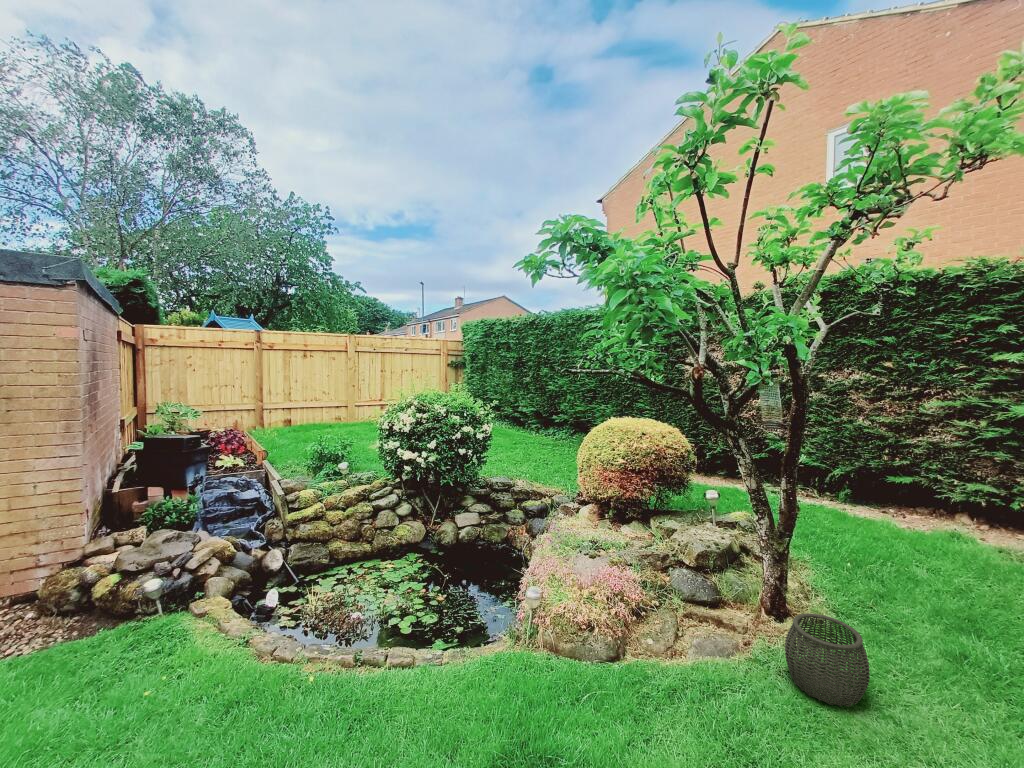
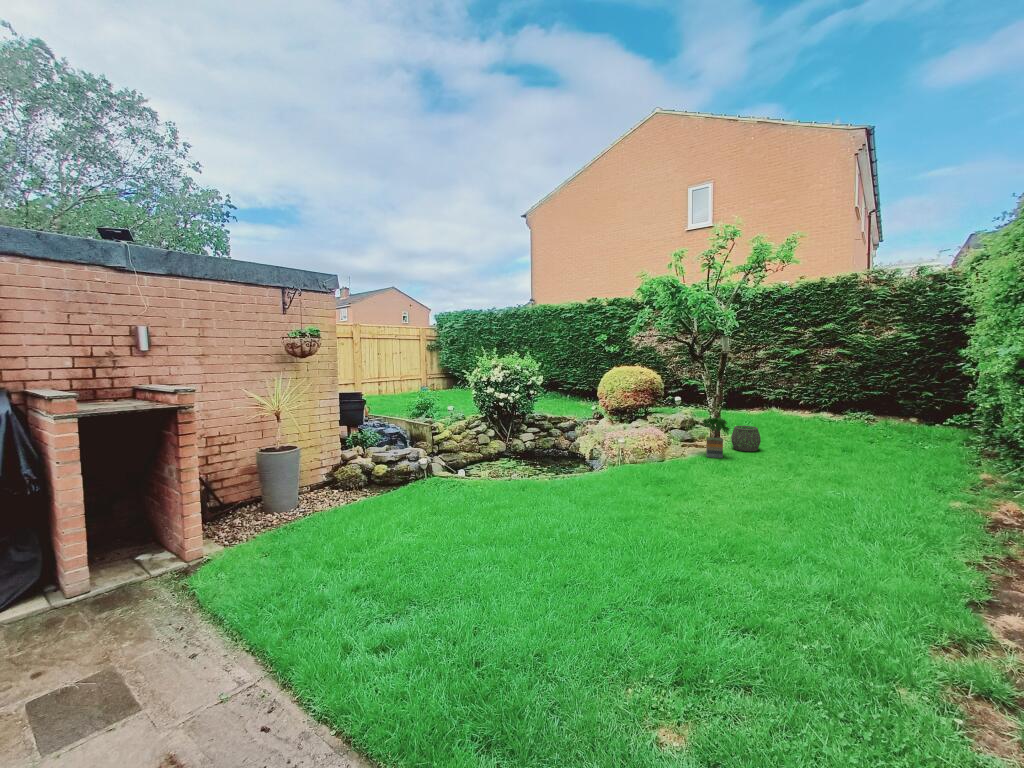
potted tree: none [682,595,758,726] -> present [702,417,730,458]

